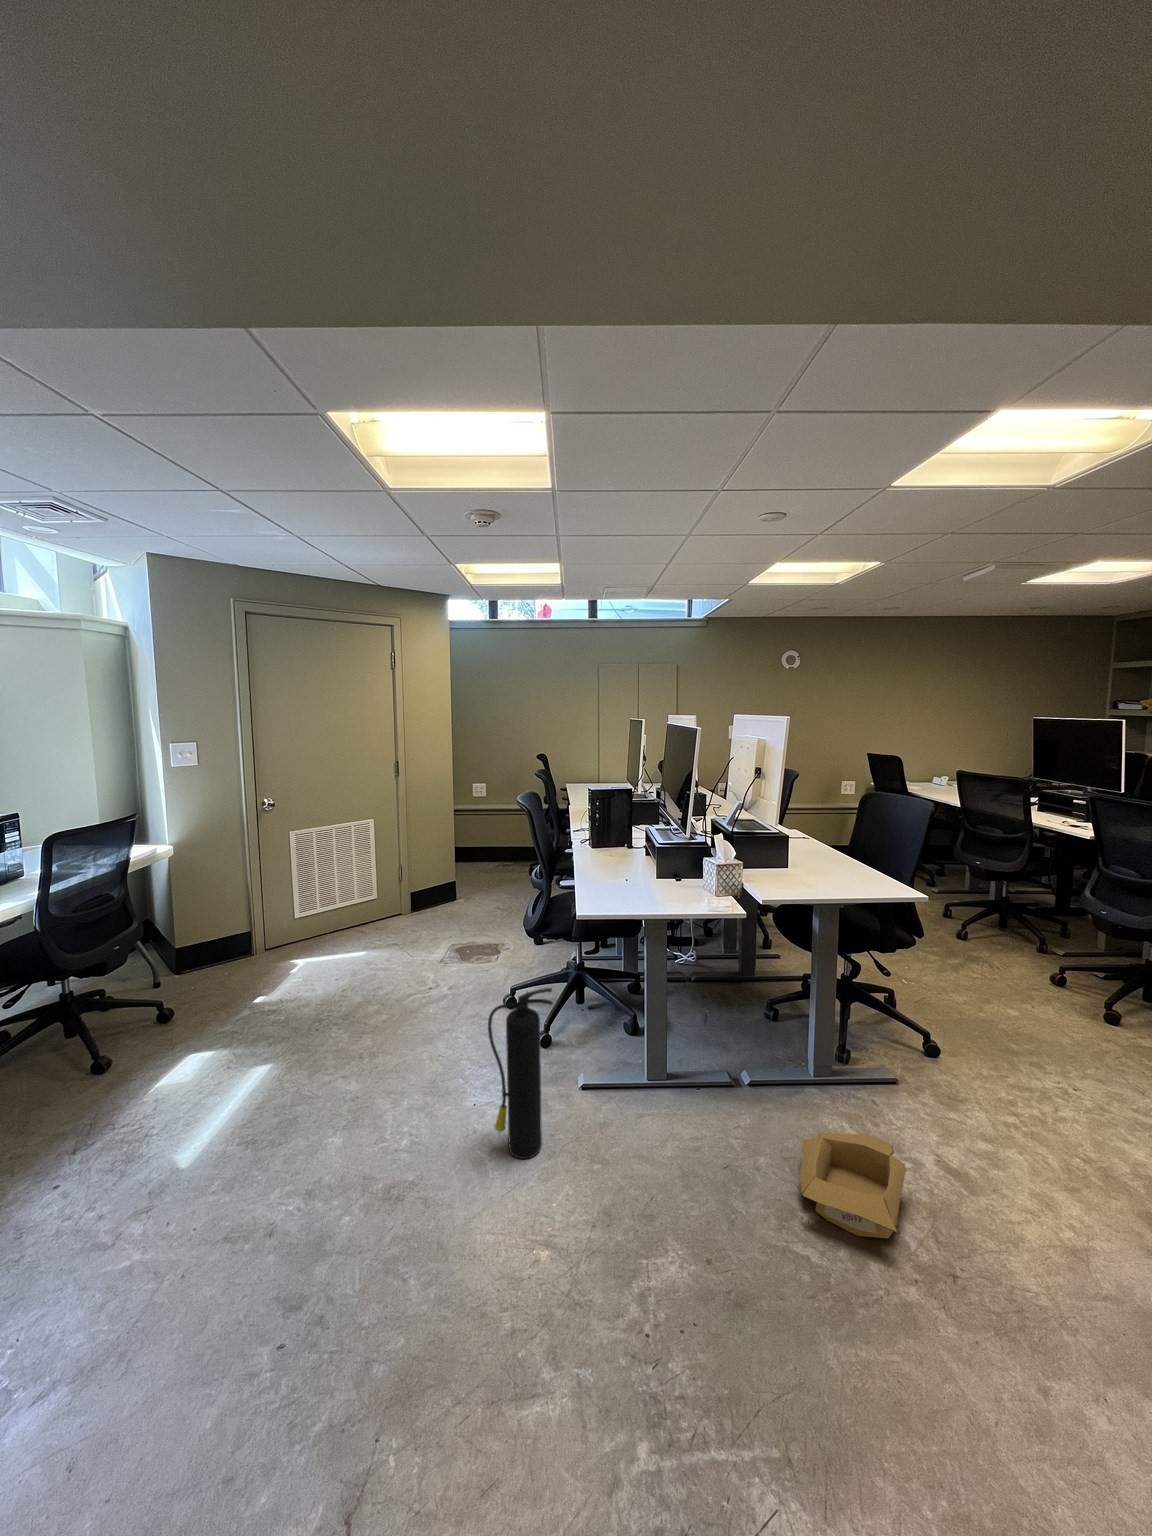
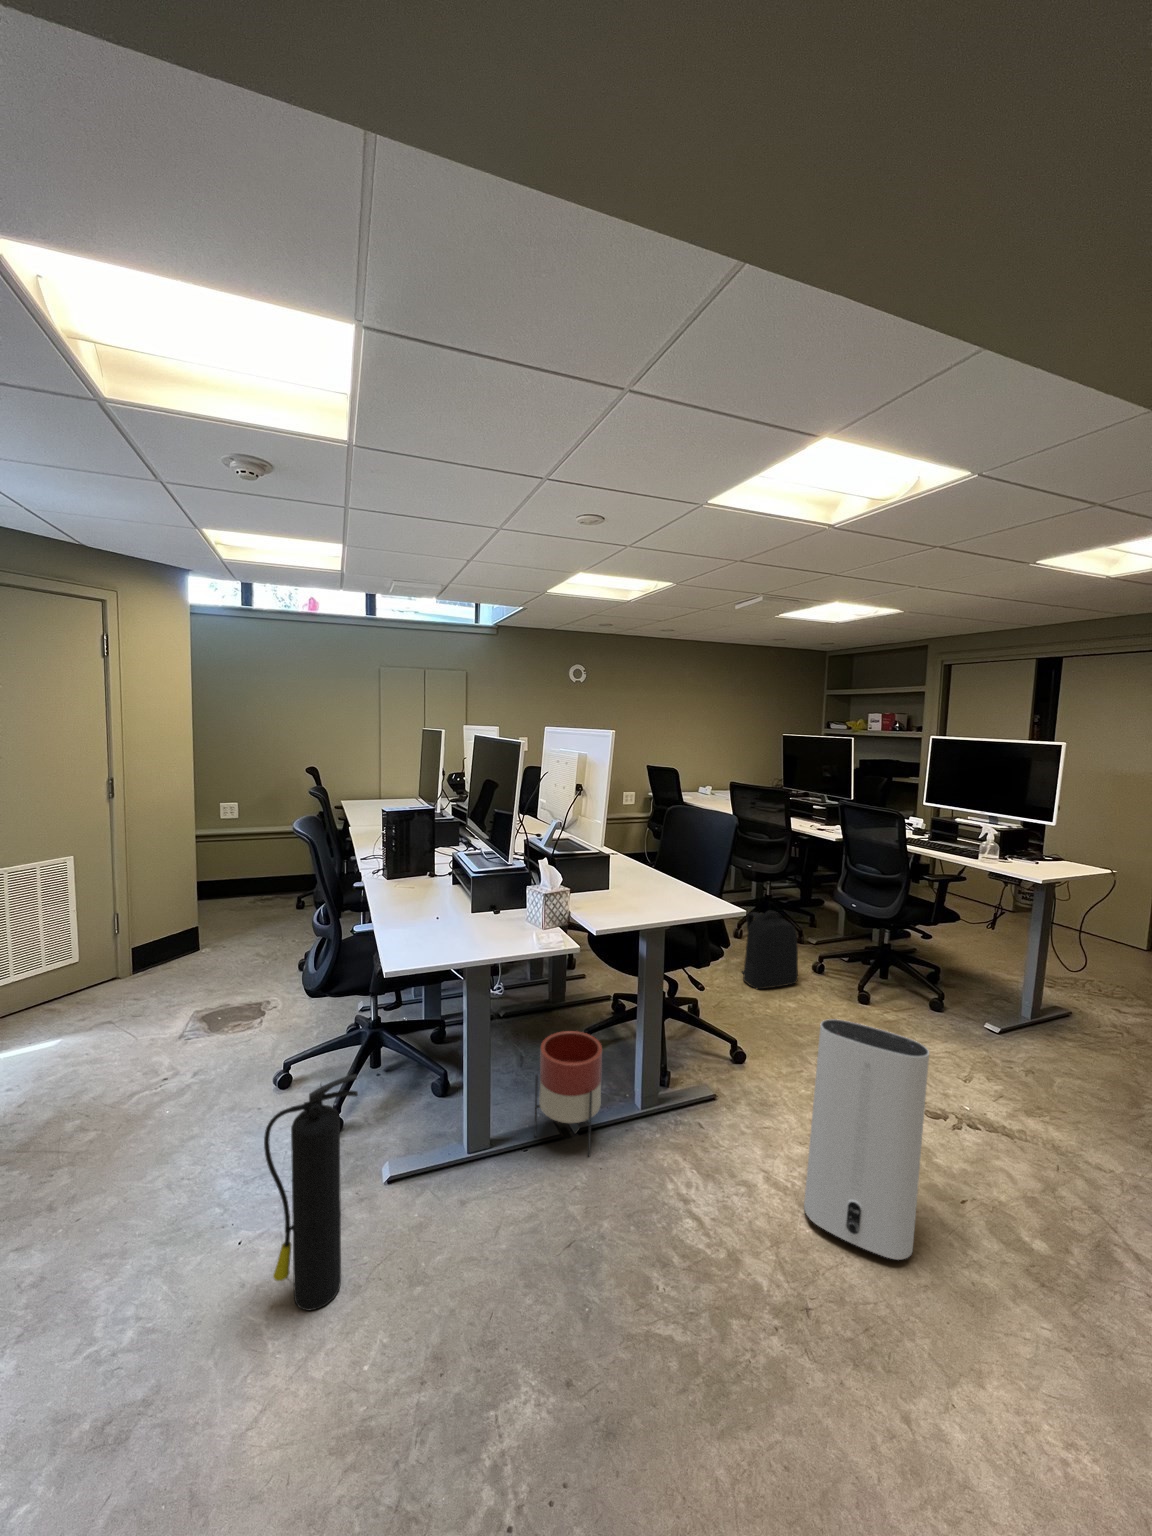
backpack: none [955,909,1026,992] -> present [742,911,798,989]
planter: none [707,992,771,1106] -> present [534,1031,602,1156]
air purifier: none [976,1014,1135,1274] -> present [804,1019,929,1260]
cardboard box: present [800,1132,906,1238] -> none [645,1166,754,1286]

